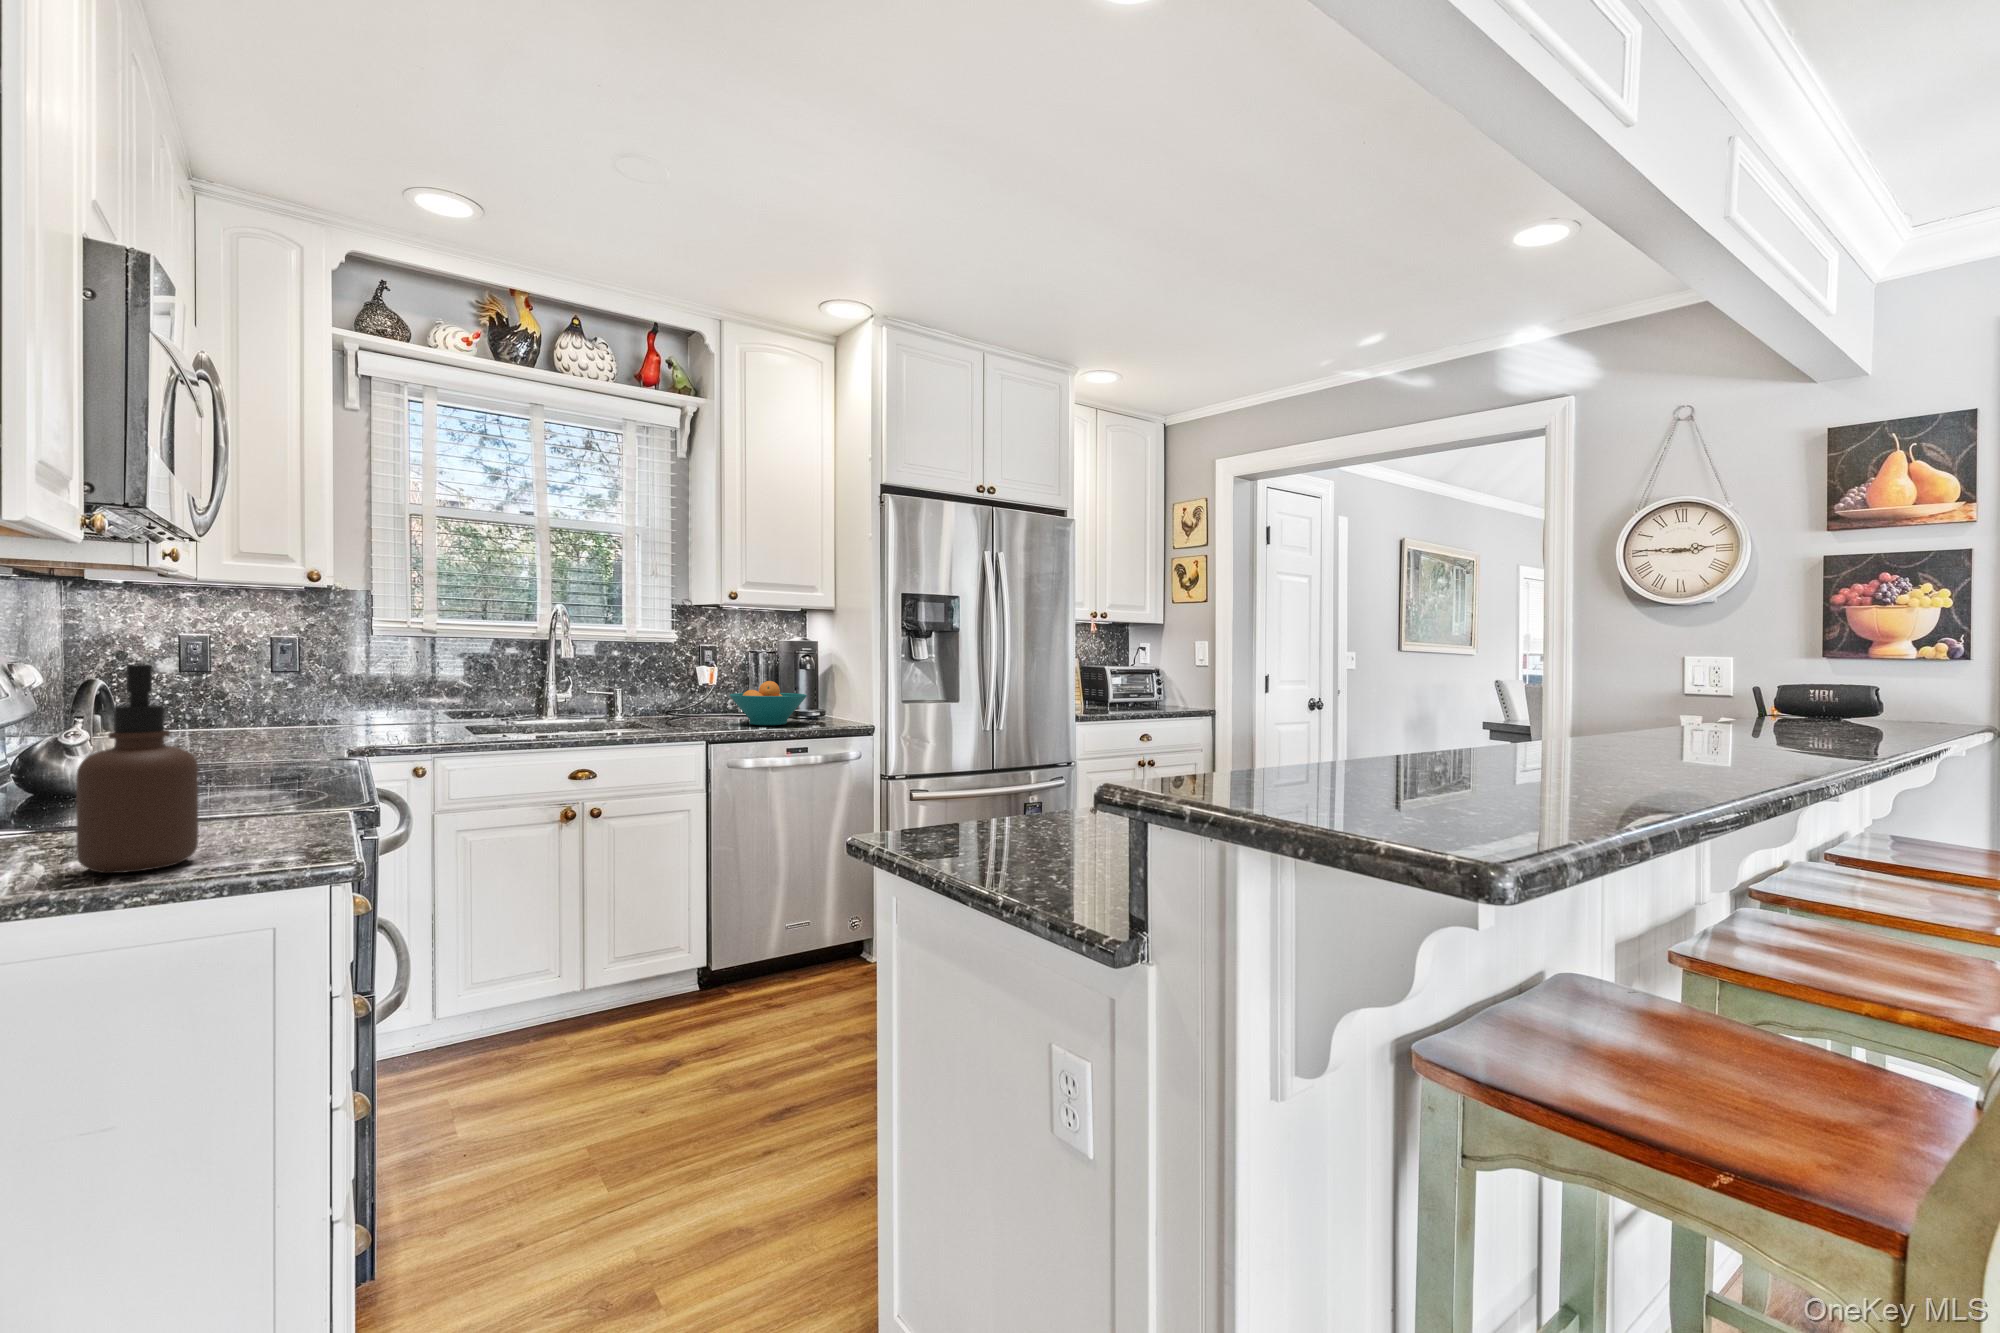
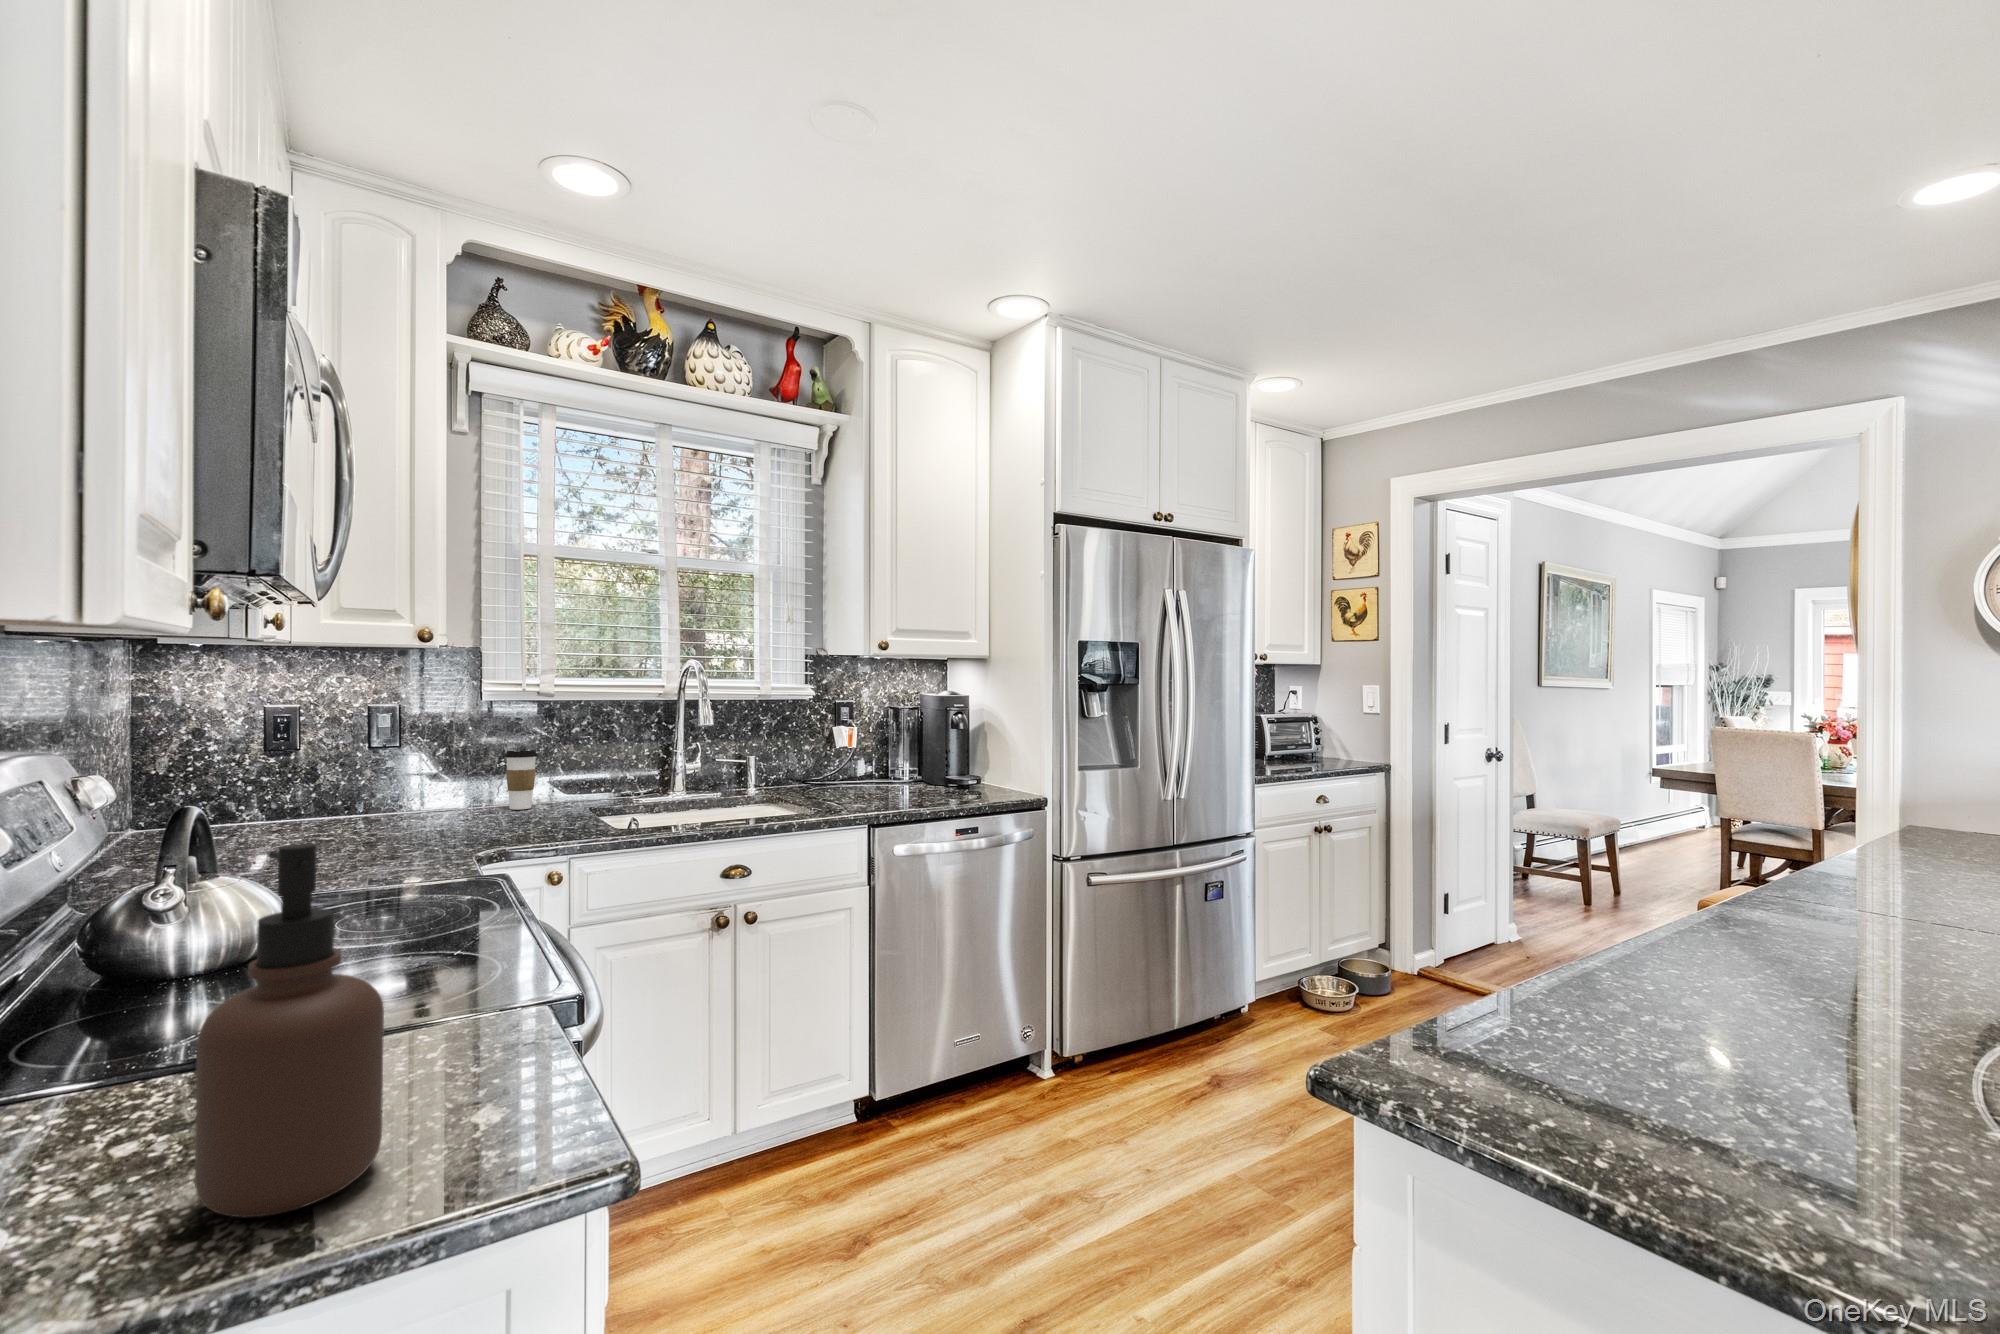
coffee cup: none [394,679,424,729] -> present [505,750,538,810]
fruit bowl: present [730,681,807,725] -> none [882,744,972,798]

